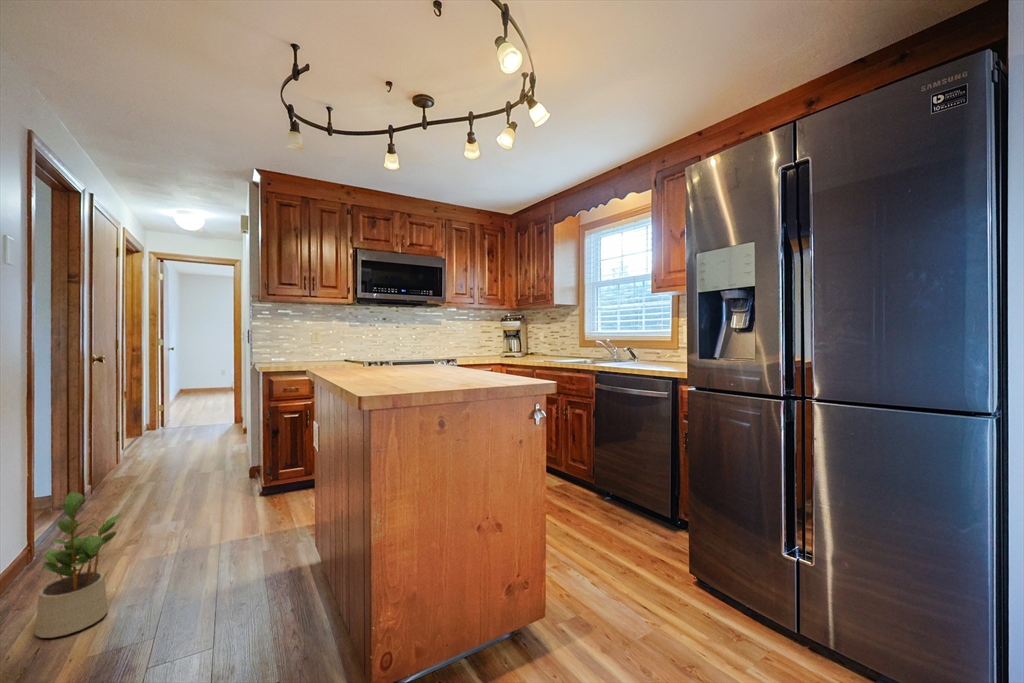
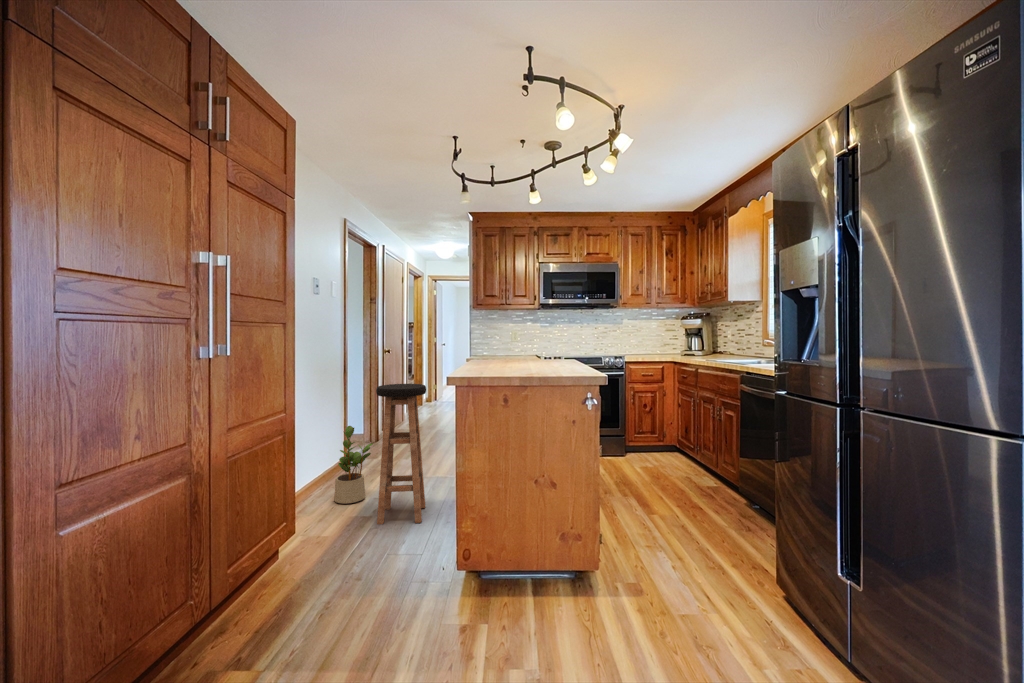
bar stool: none [151,409,247,655] -> present [376,384,426,524]

